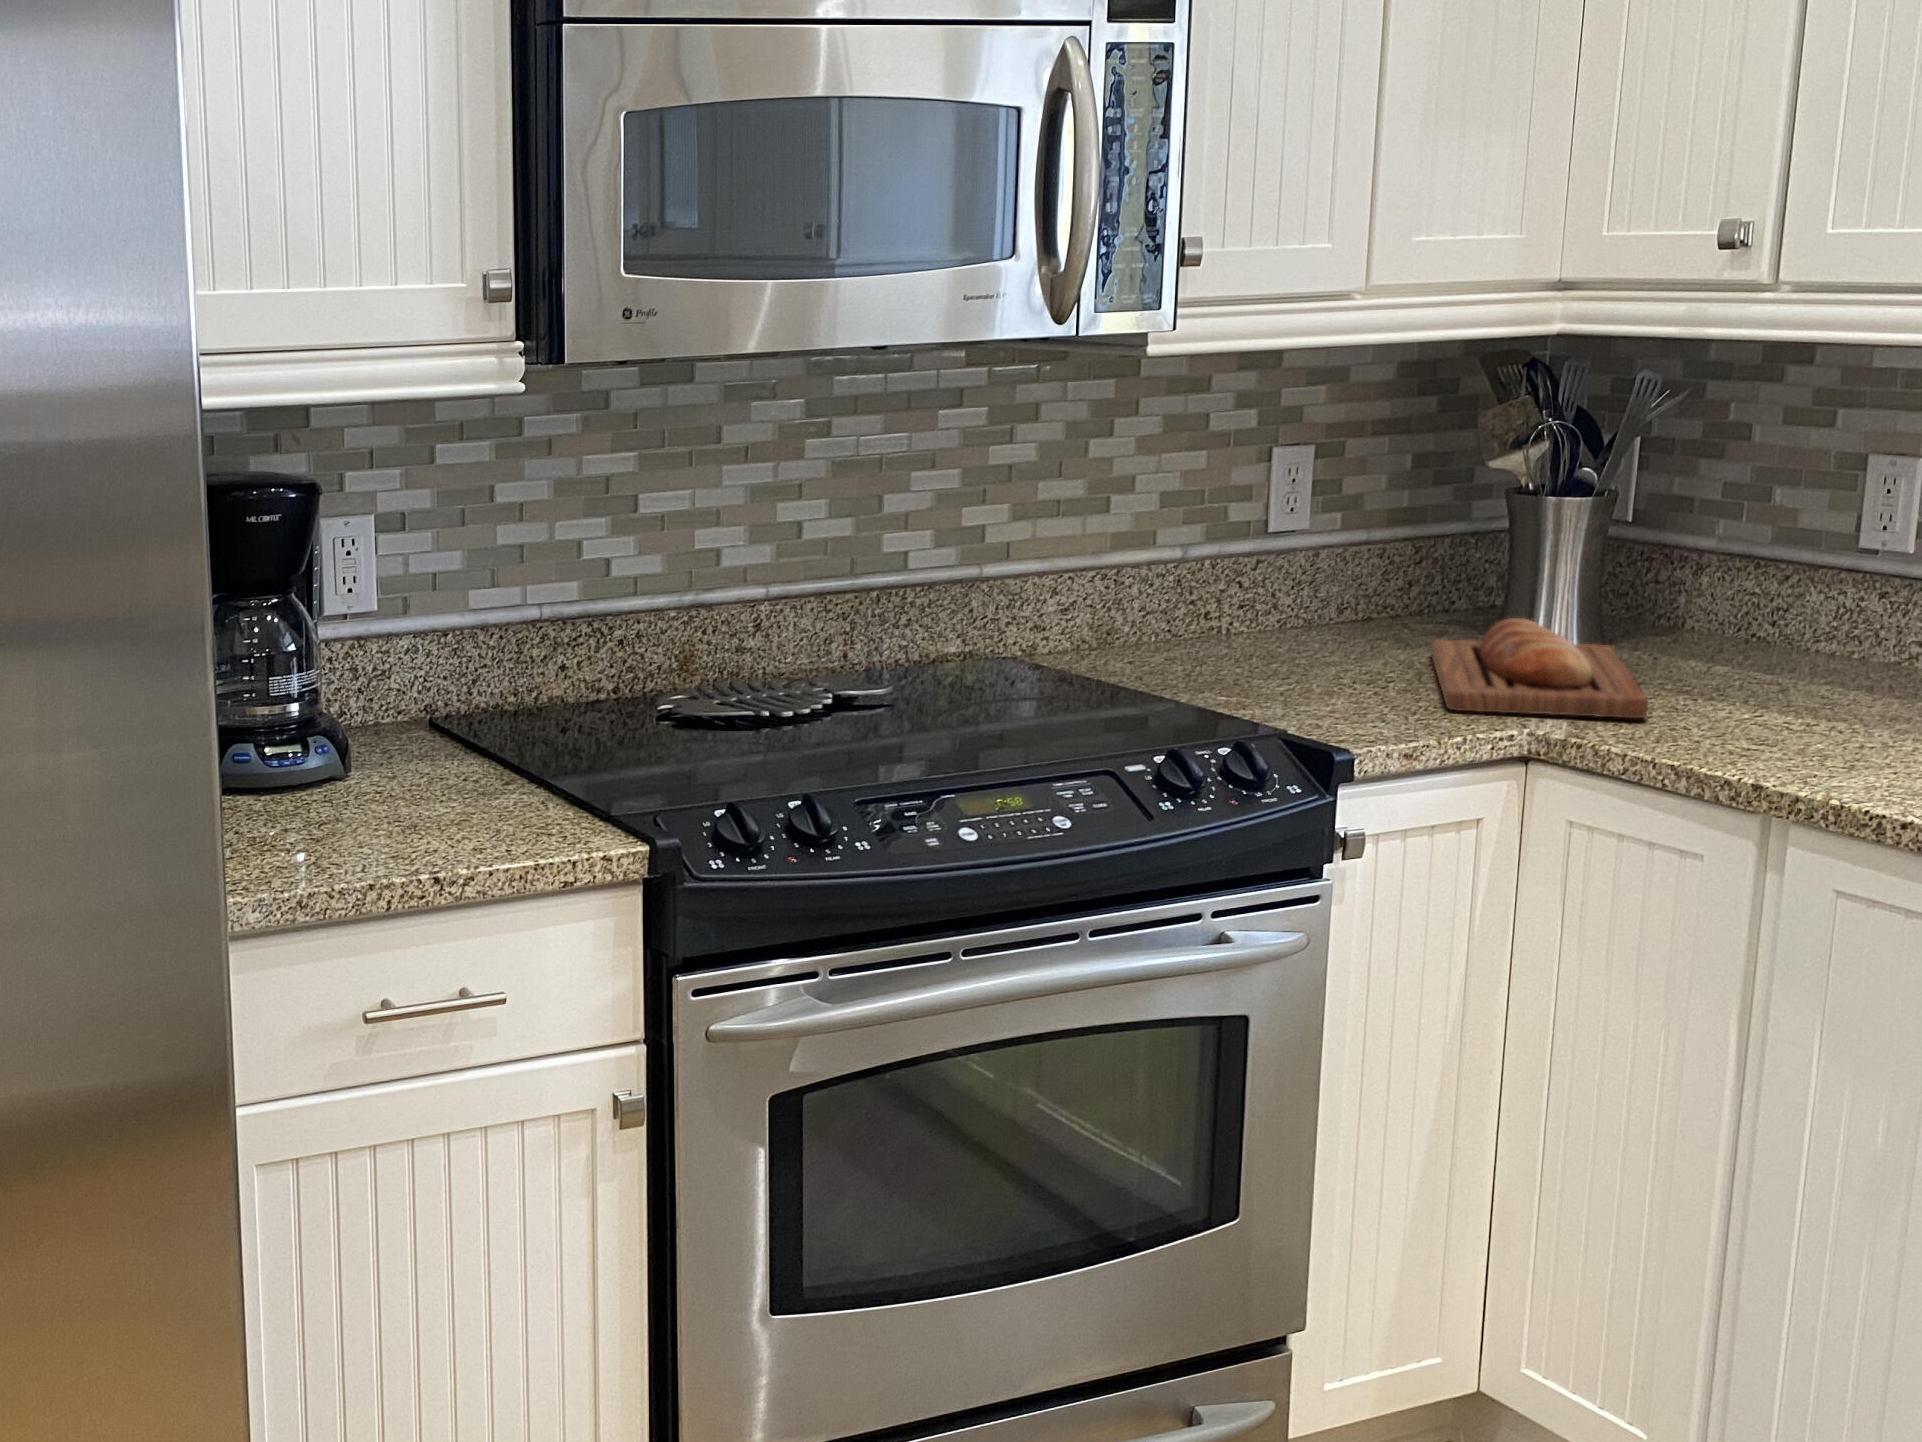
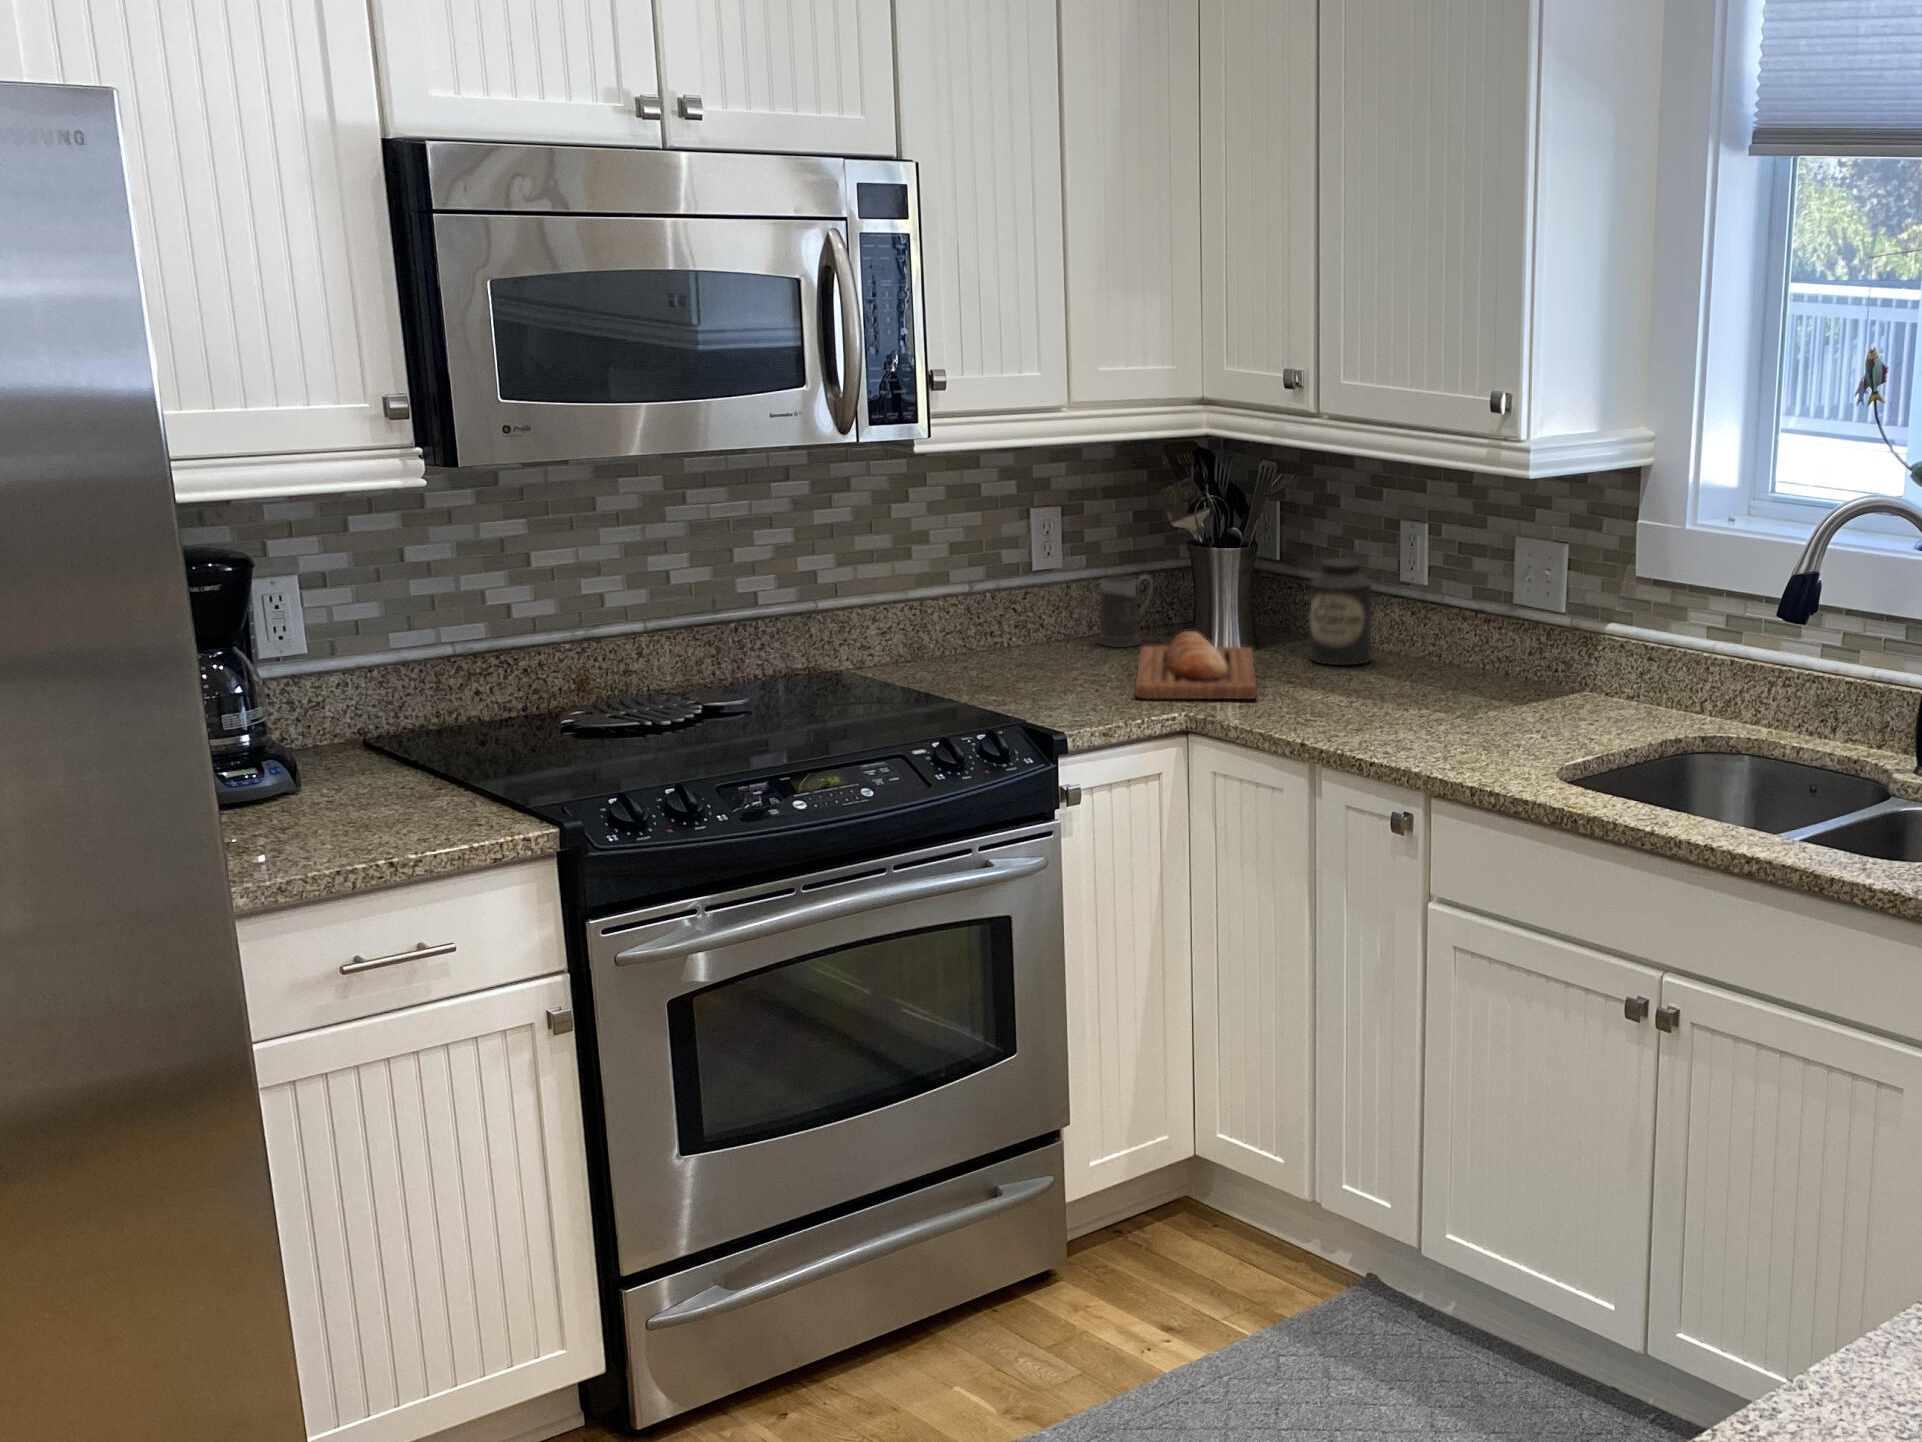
canister: none [1704,515,1824,676] -> present [1310,558,1371,665]
mug: none [1358,542,1447,640] -> present [1098,576,1153,646]

